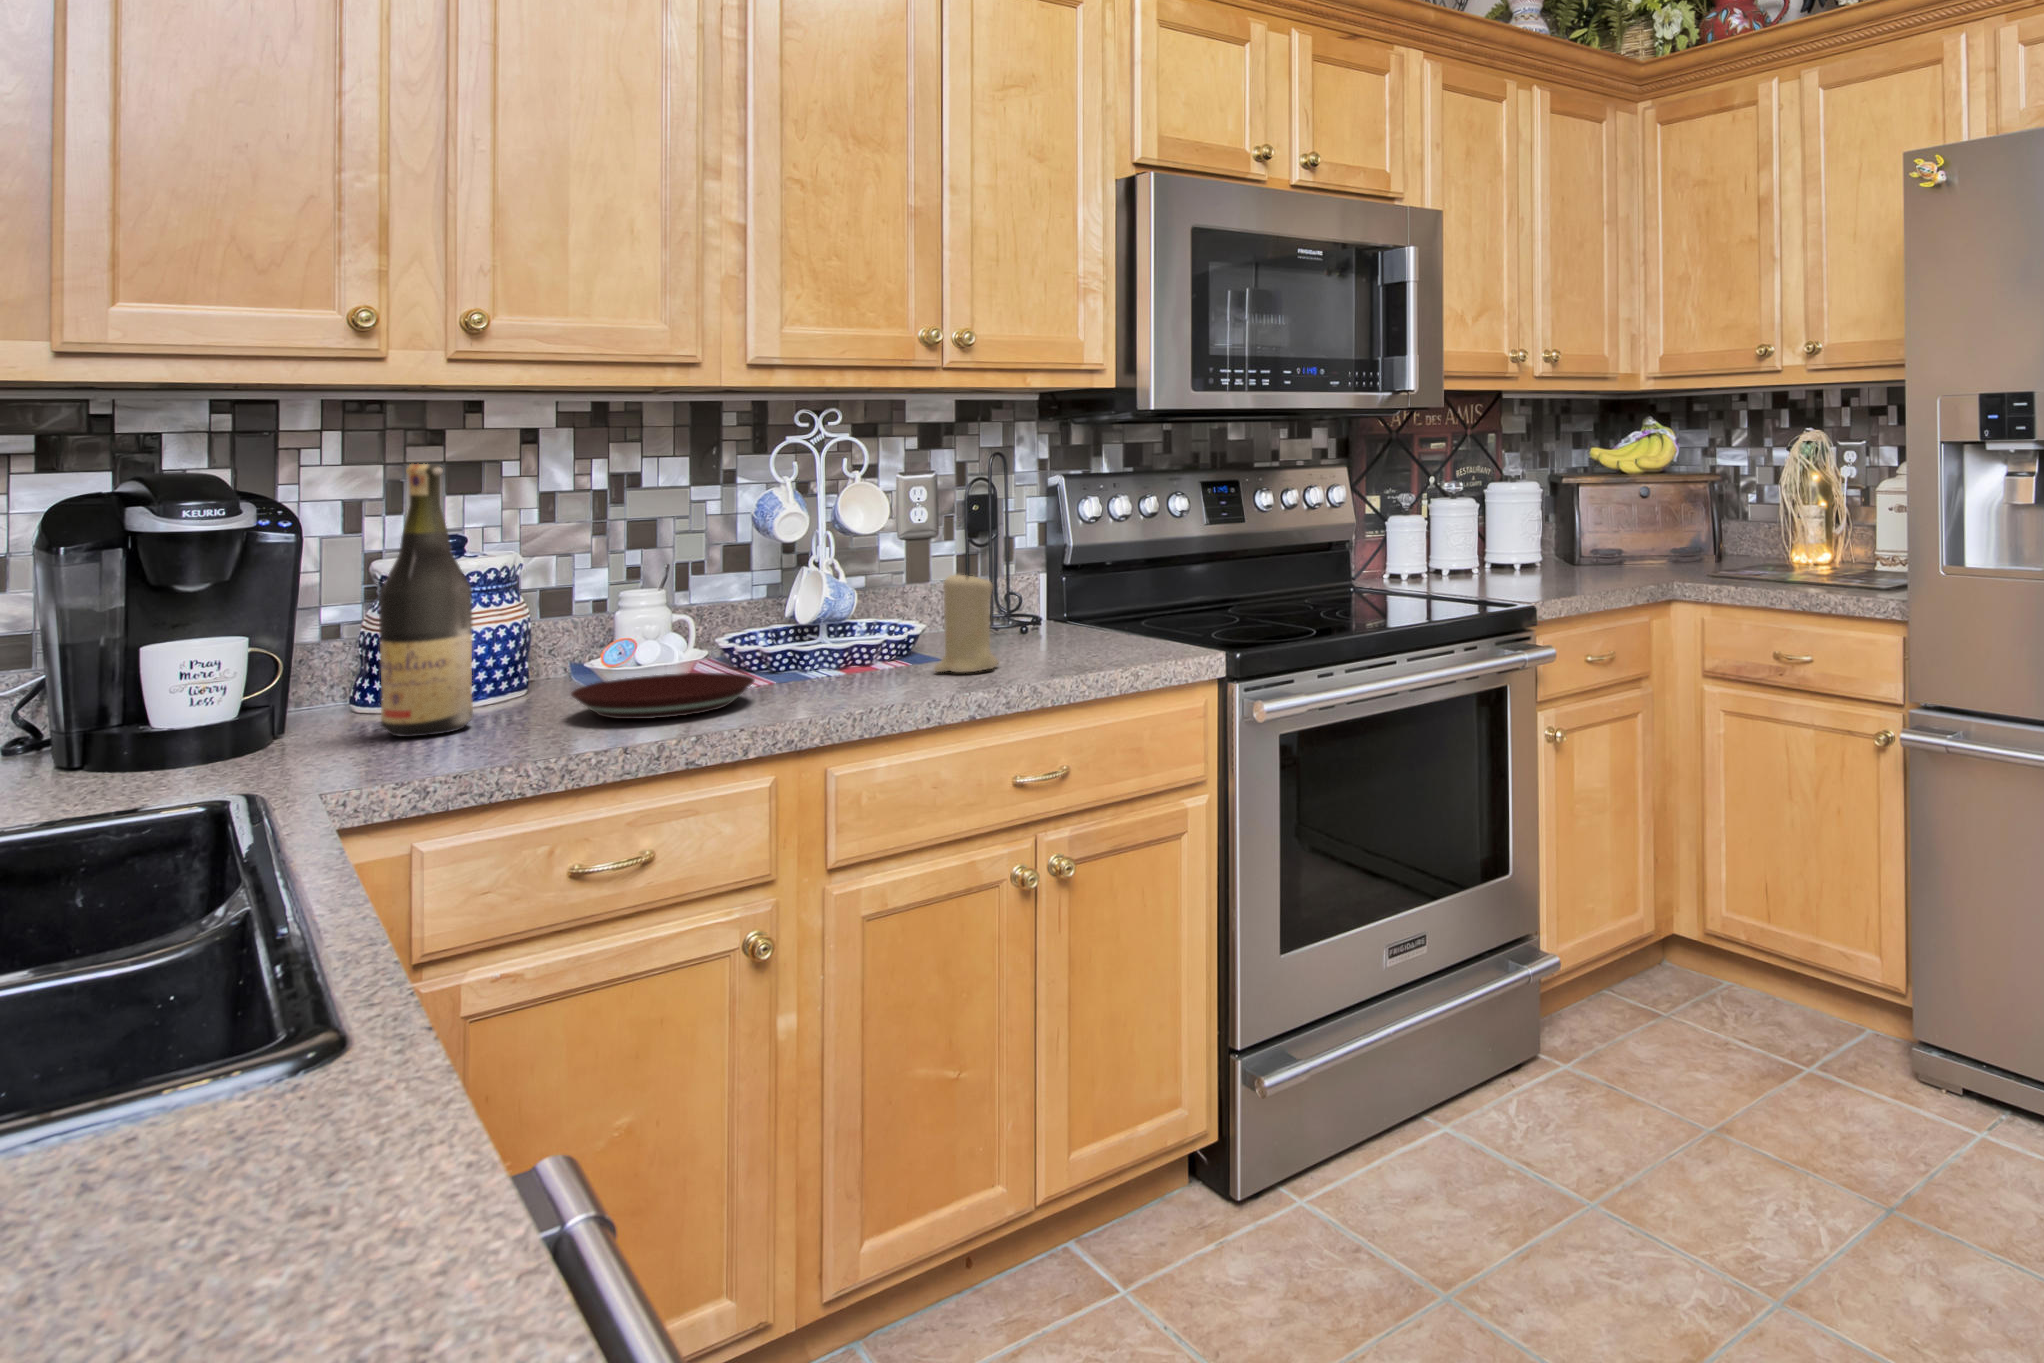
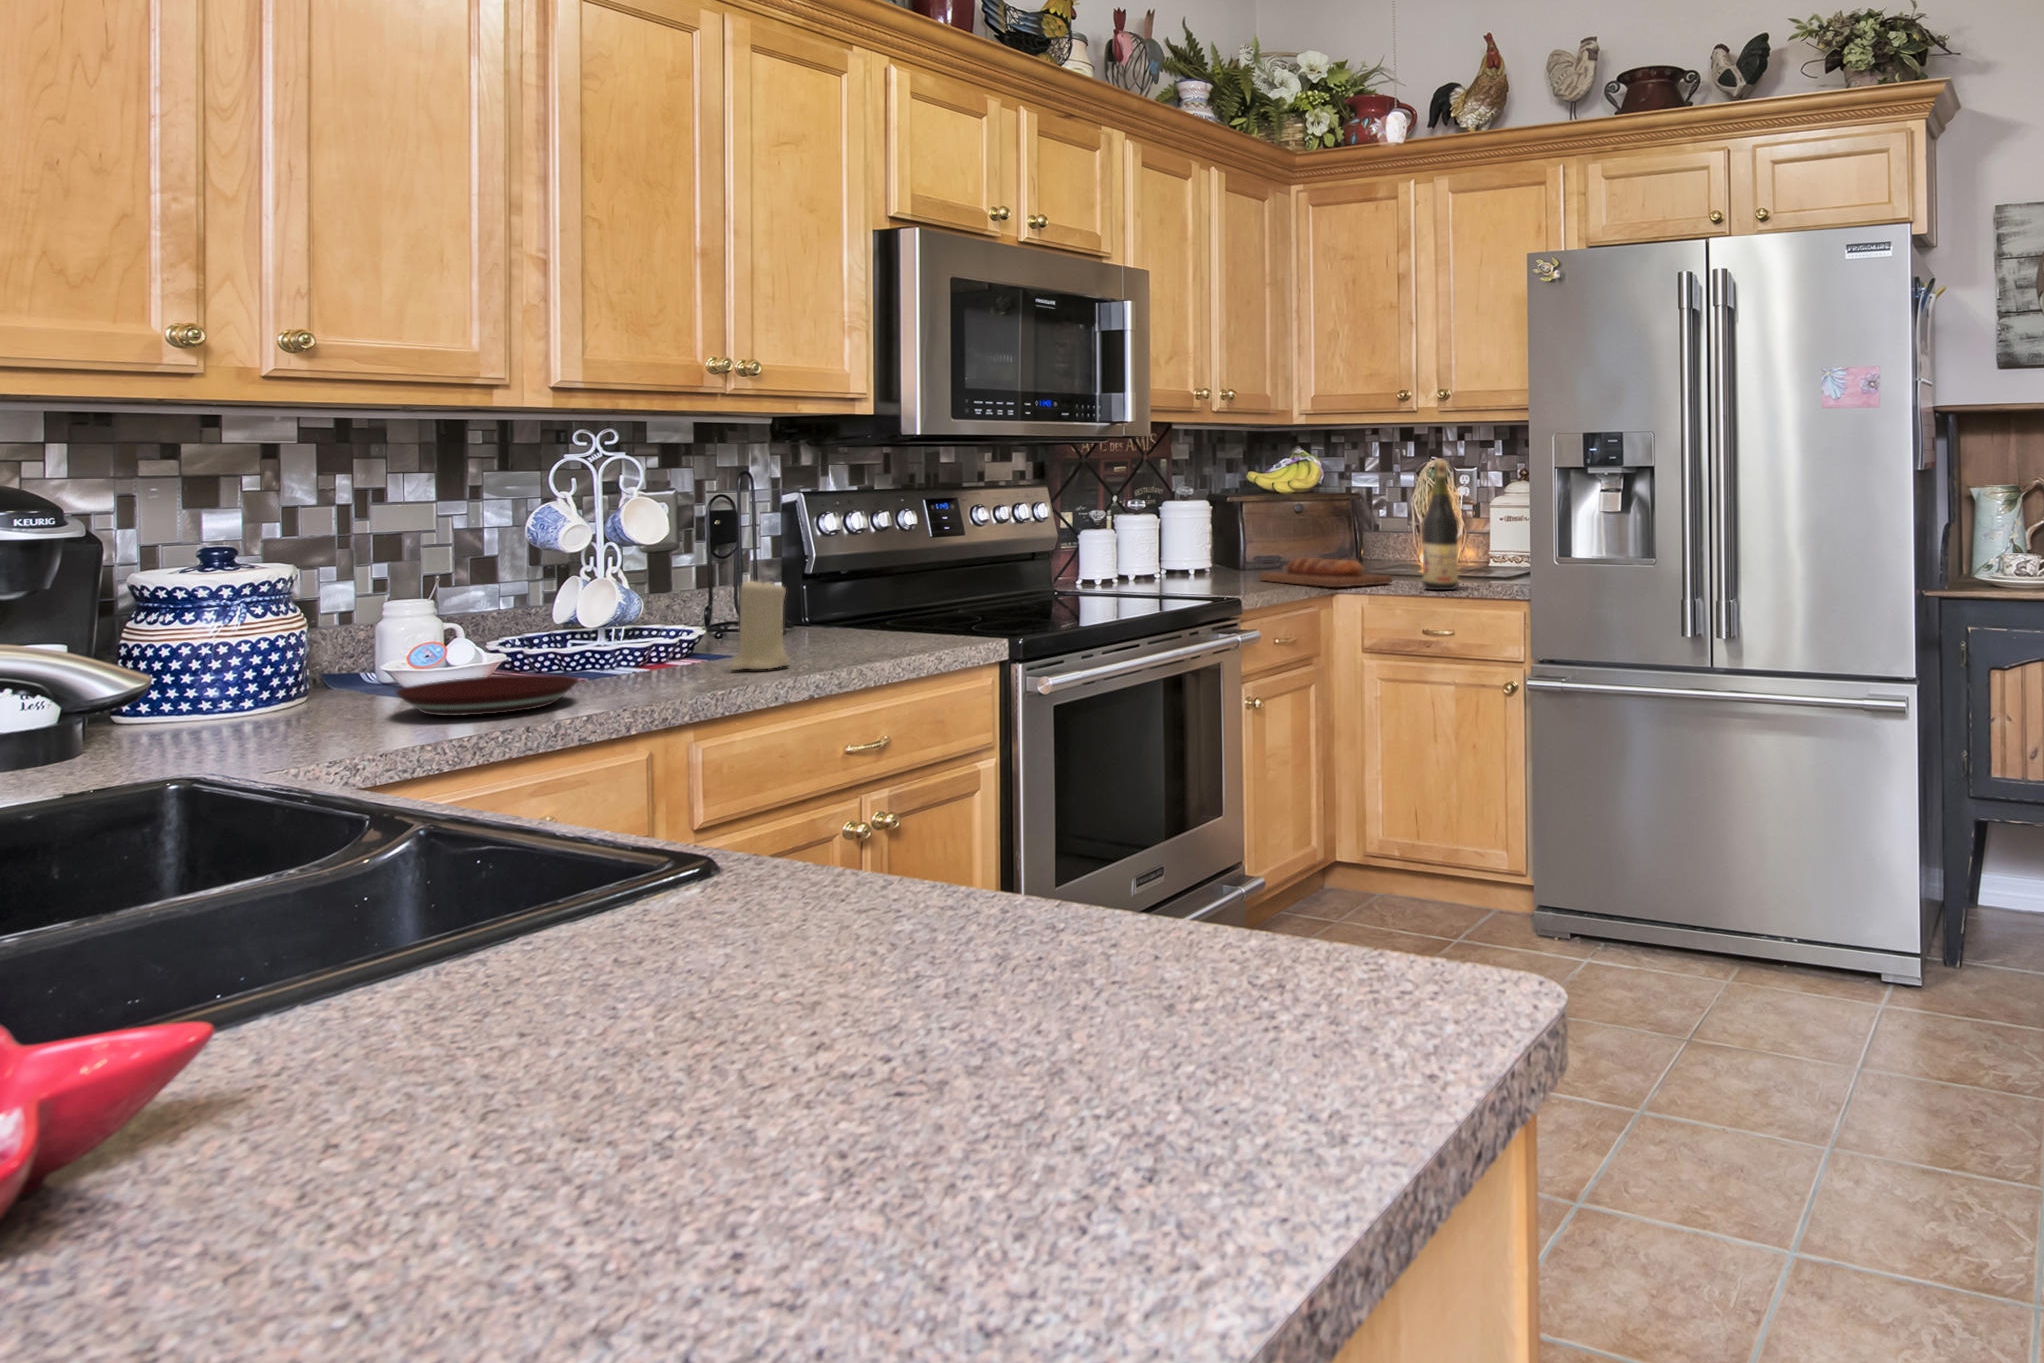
wine bottle: present [379,464,473,737] -> present [1422,462,1458,590]
bread loaf: none [1597,545,1752,582] -> present [1259,558,1392,587]

